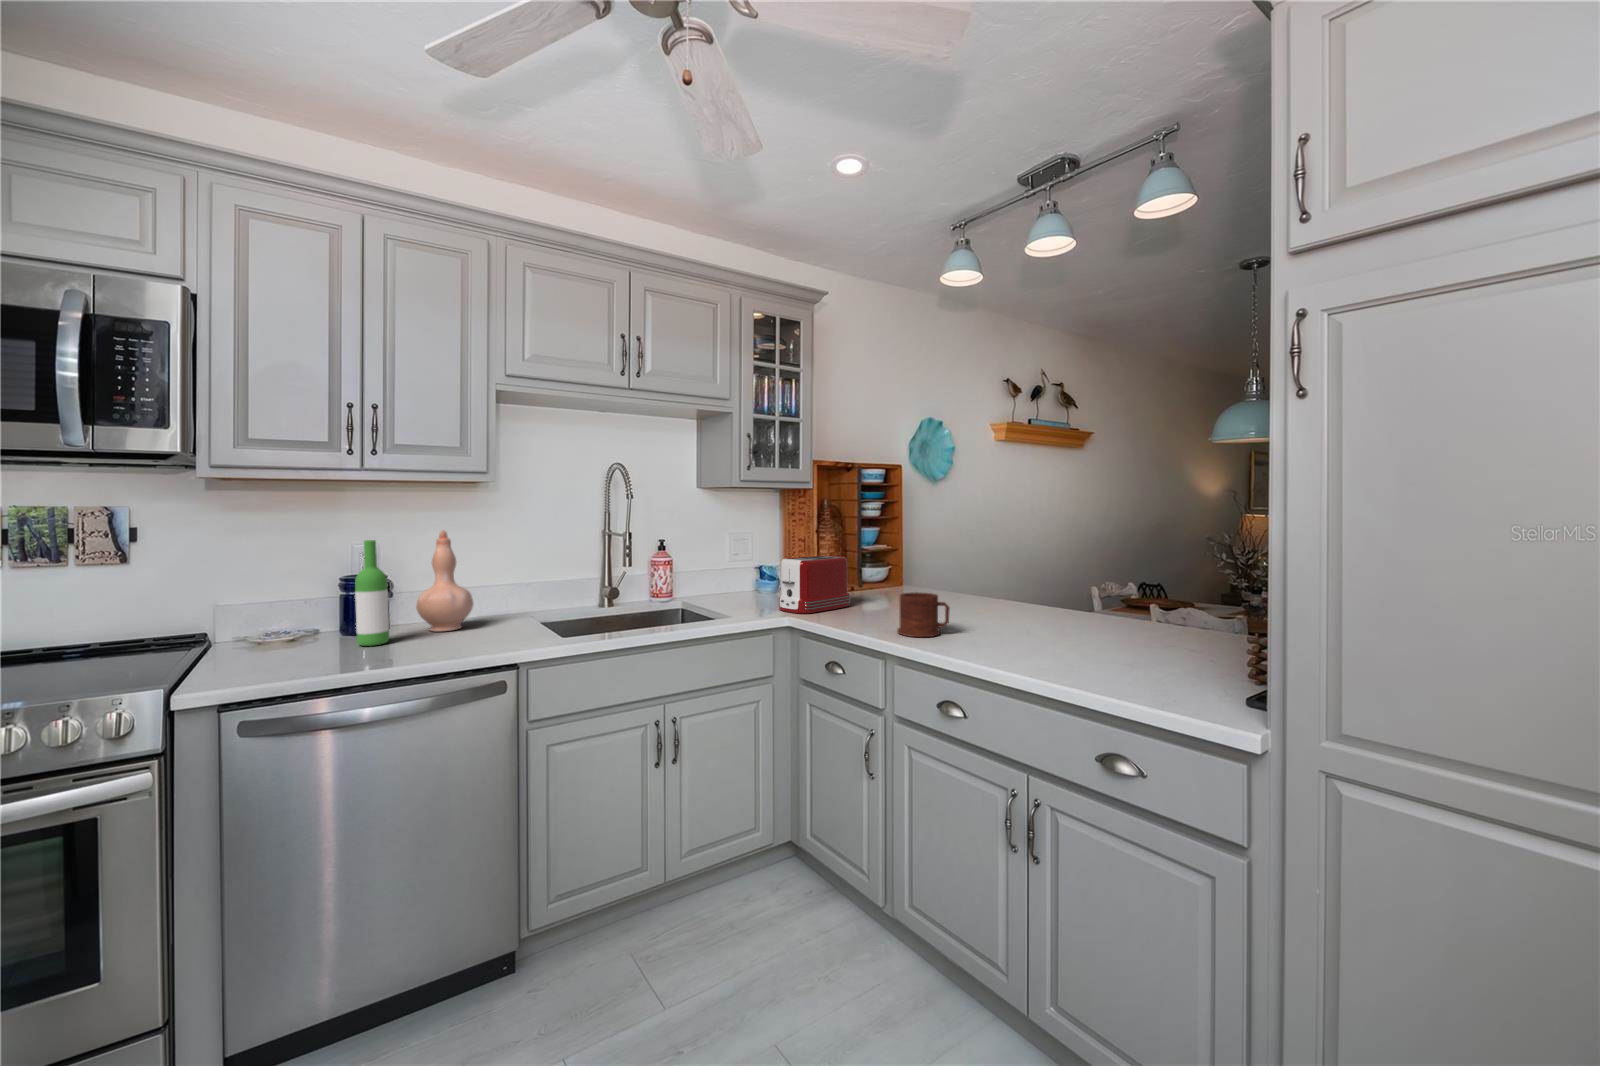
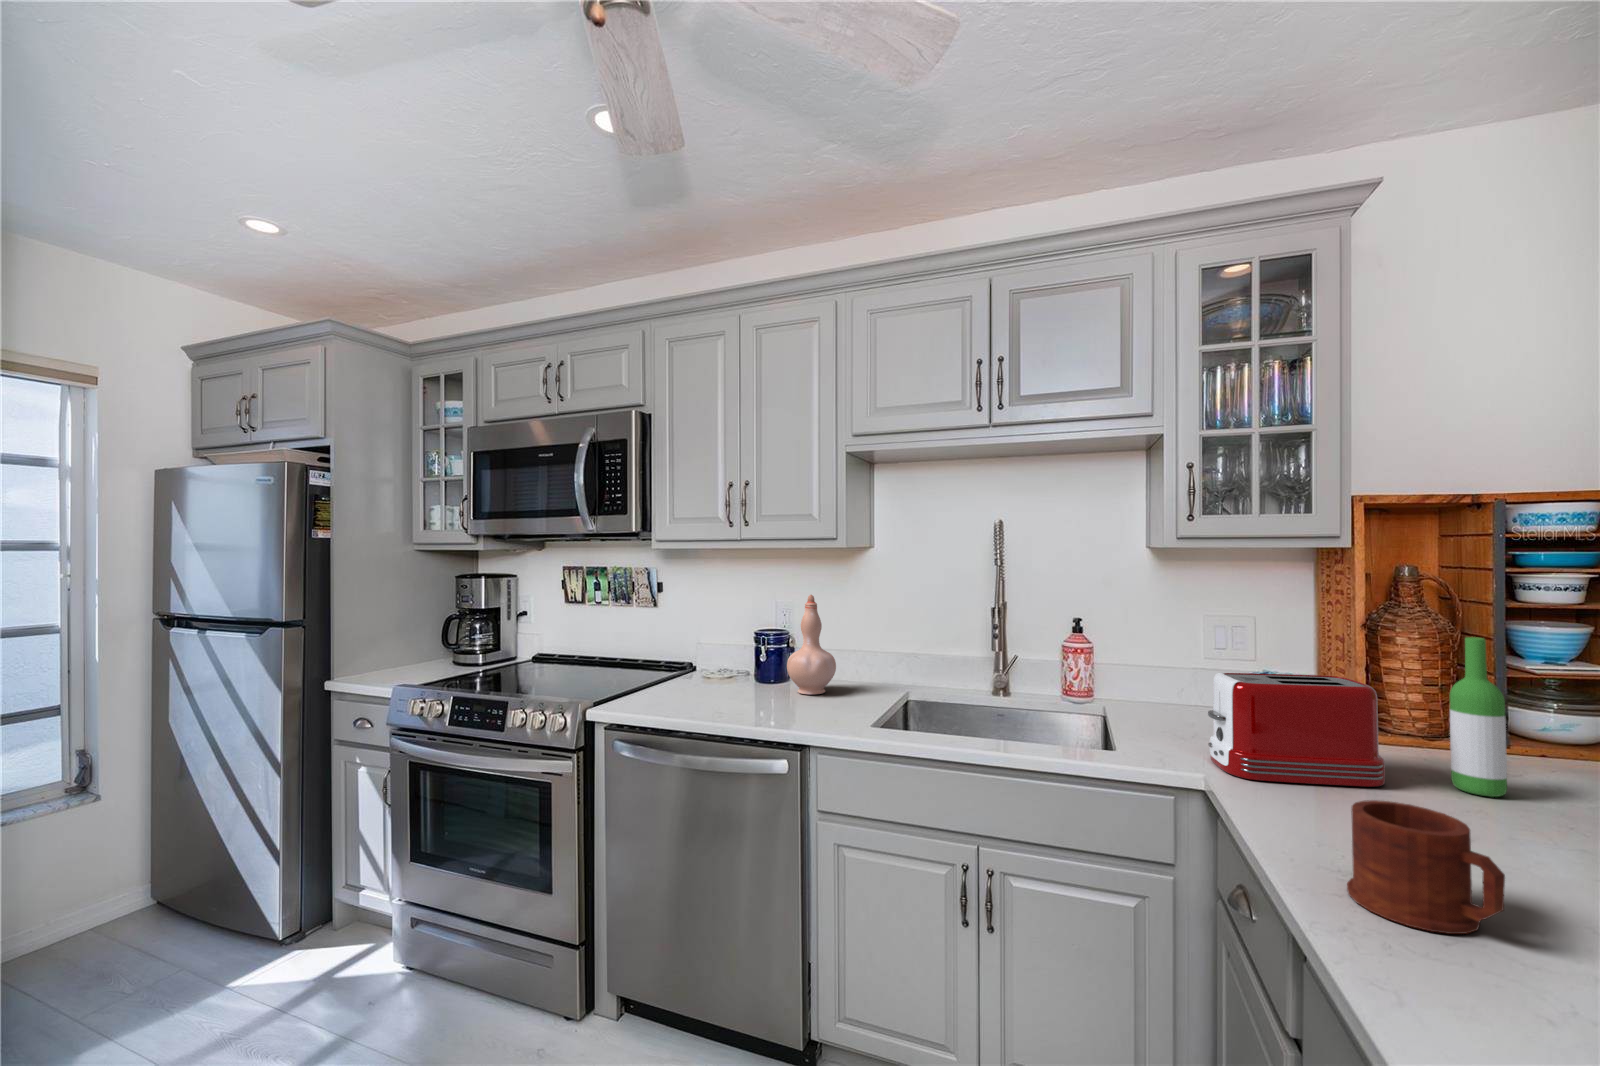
wine bottle: present [355,540,389,646] -> present [1450,637,1507,797]

